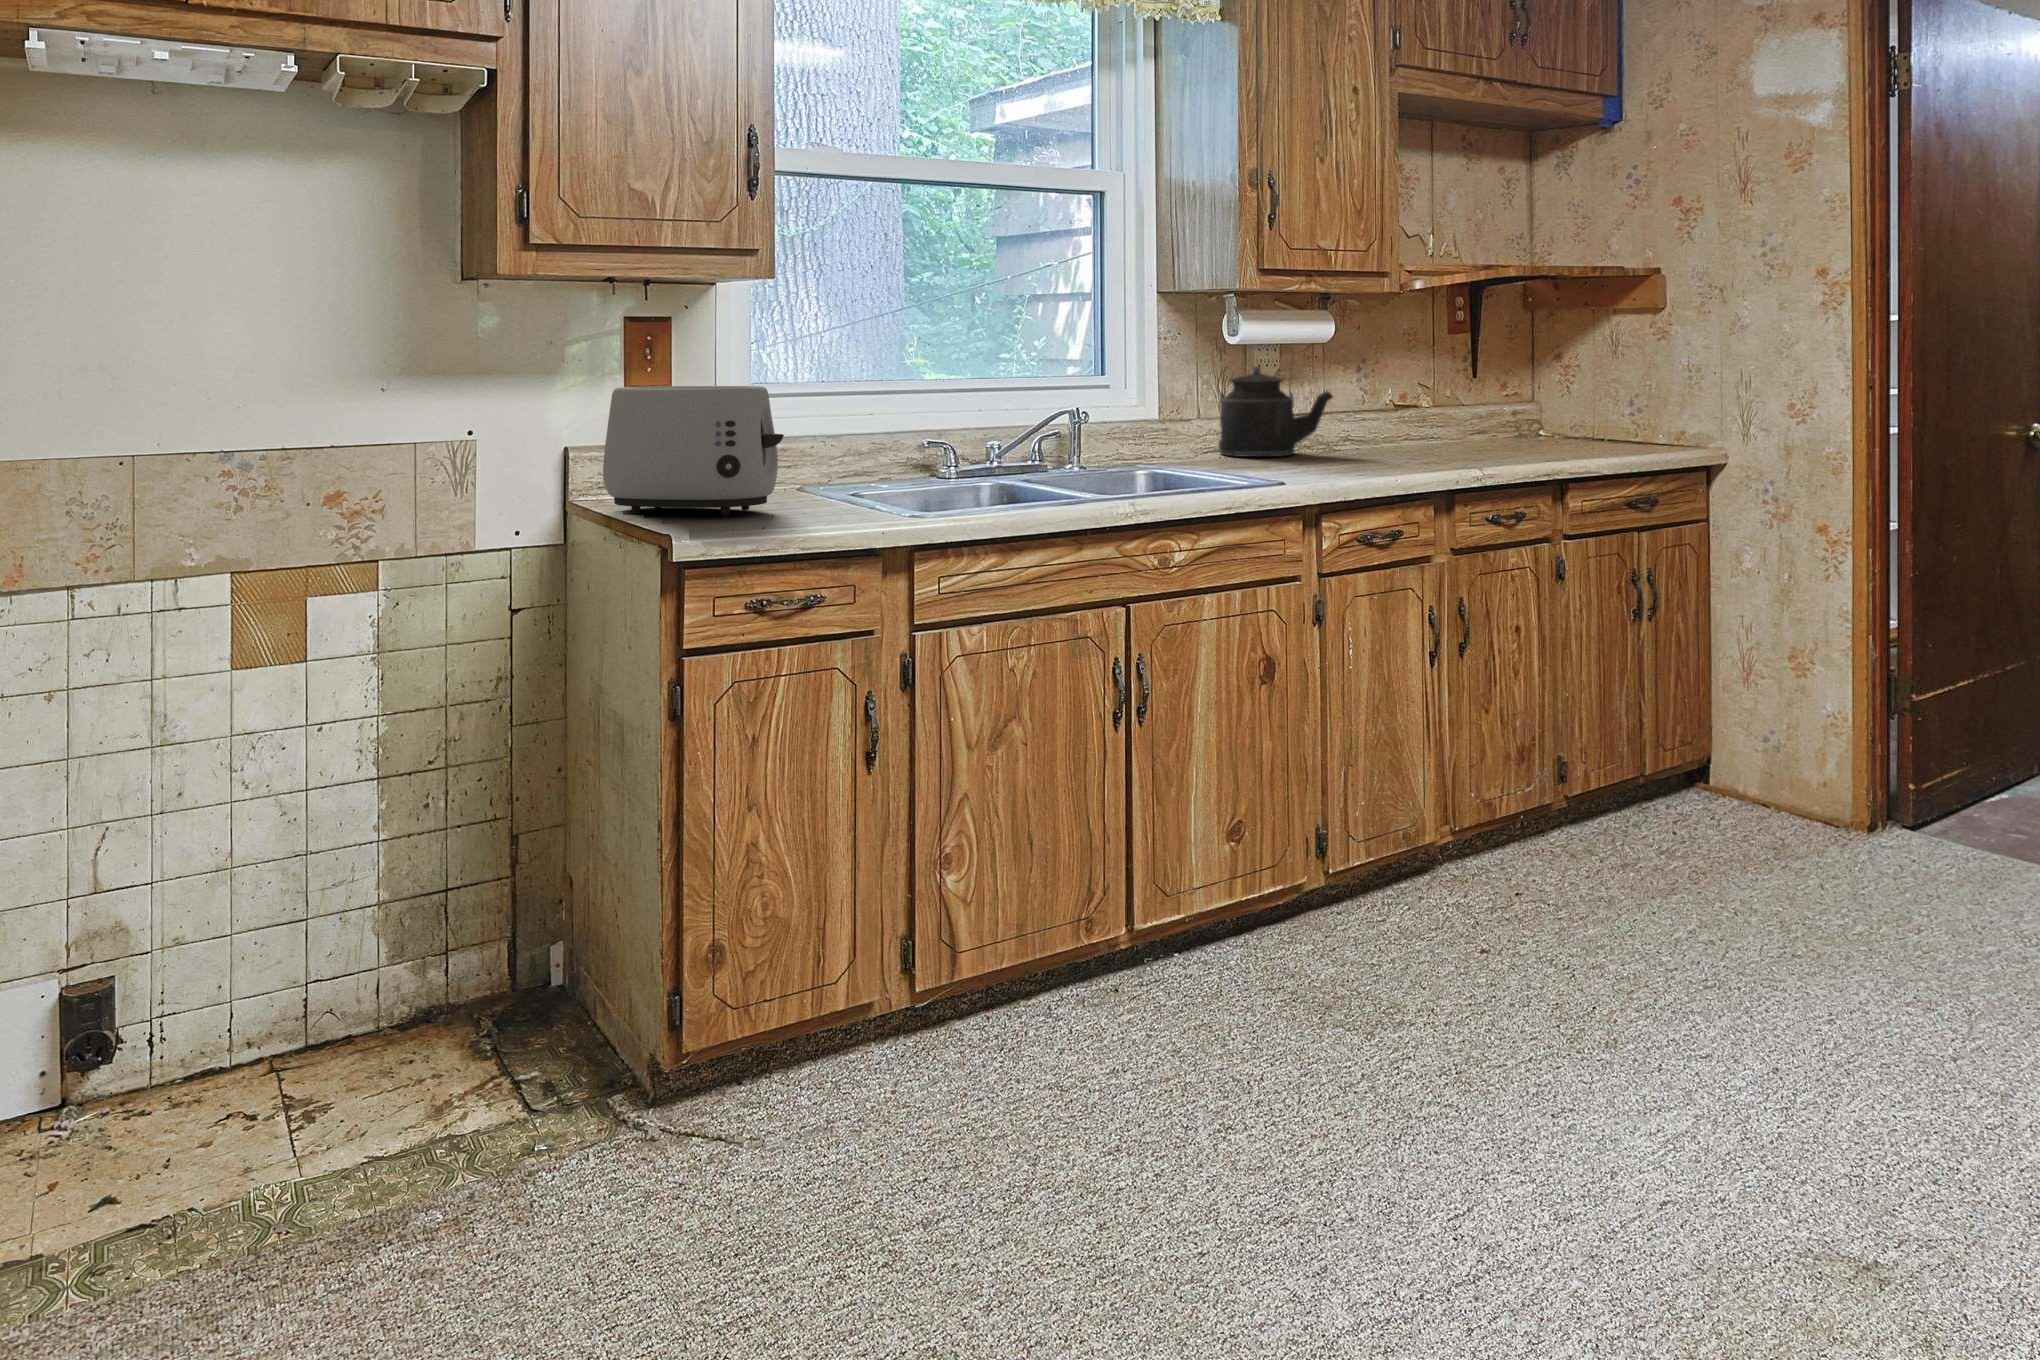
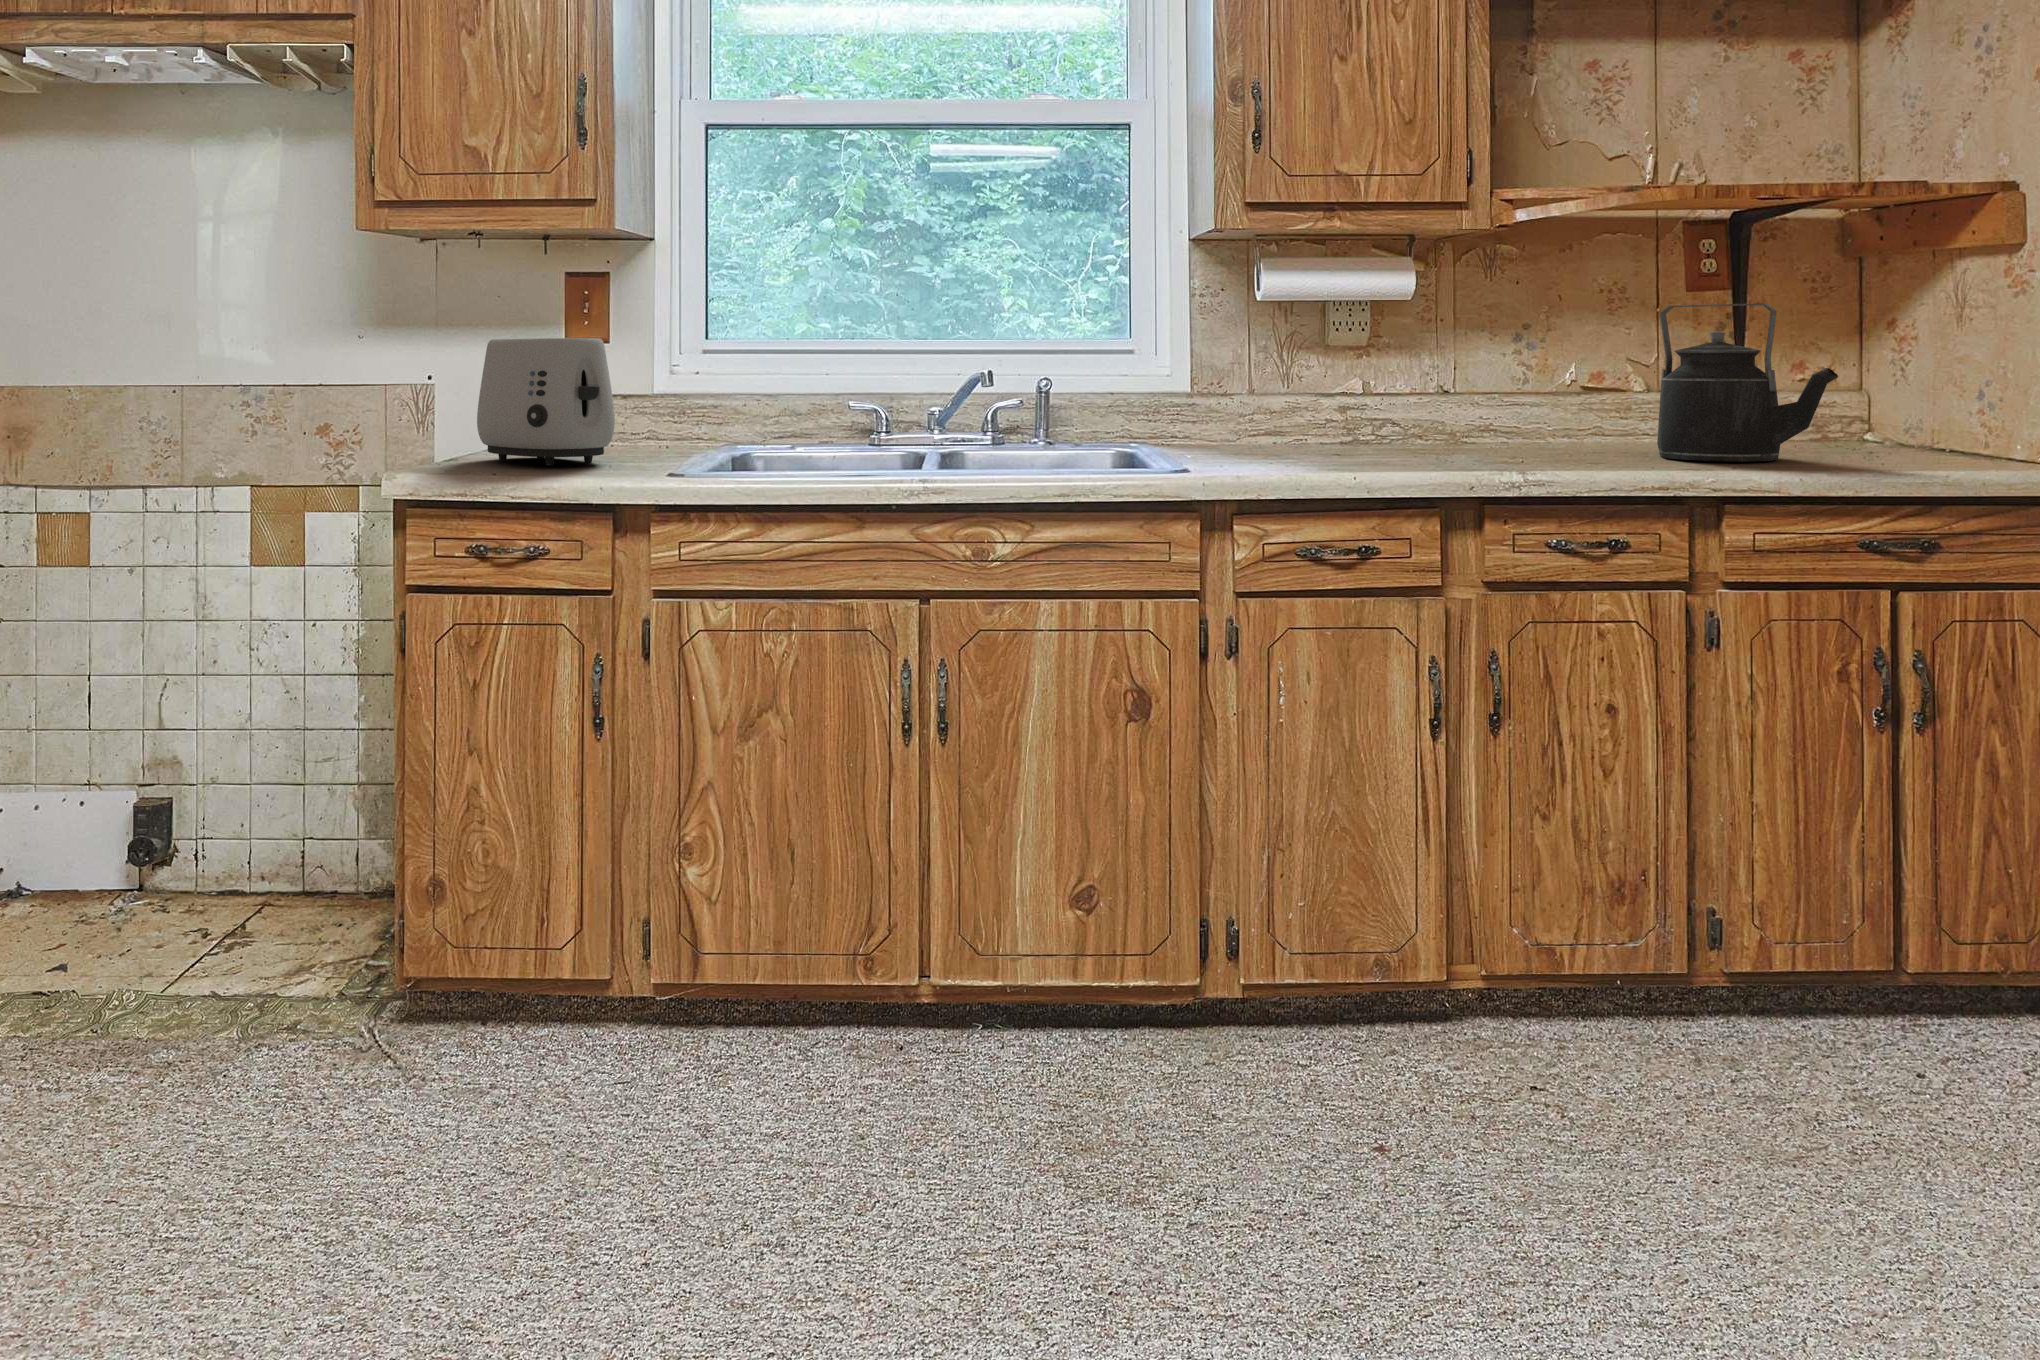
kettle: present [1218,351,1333,457] -> present [1657,303,1838,461]

